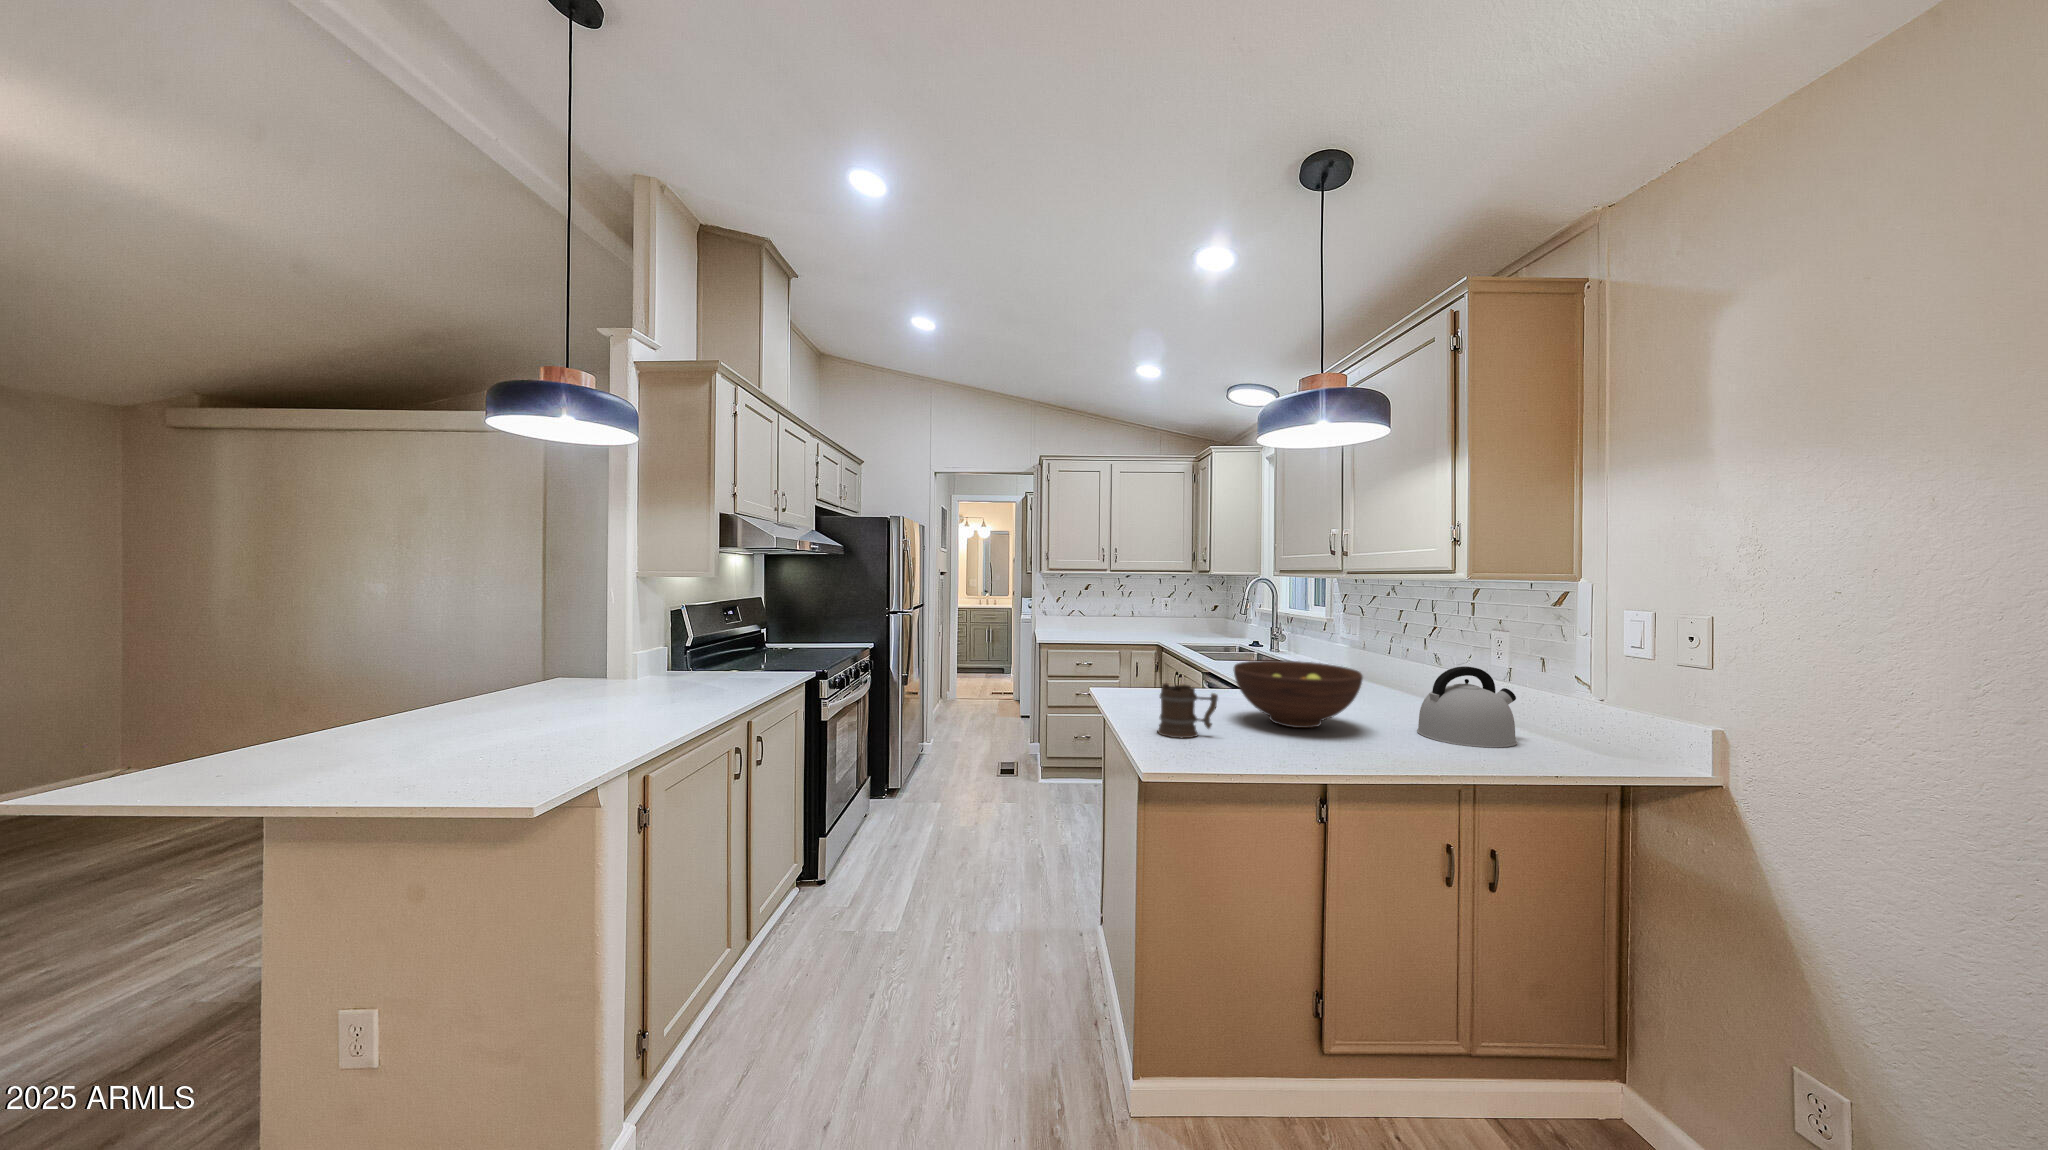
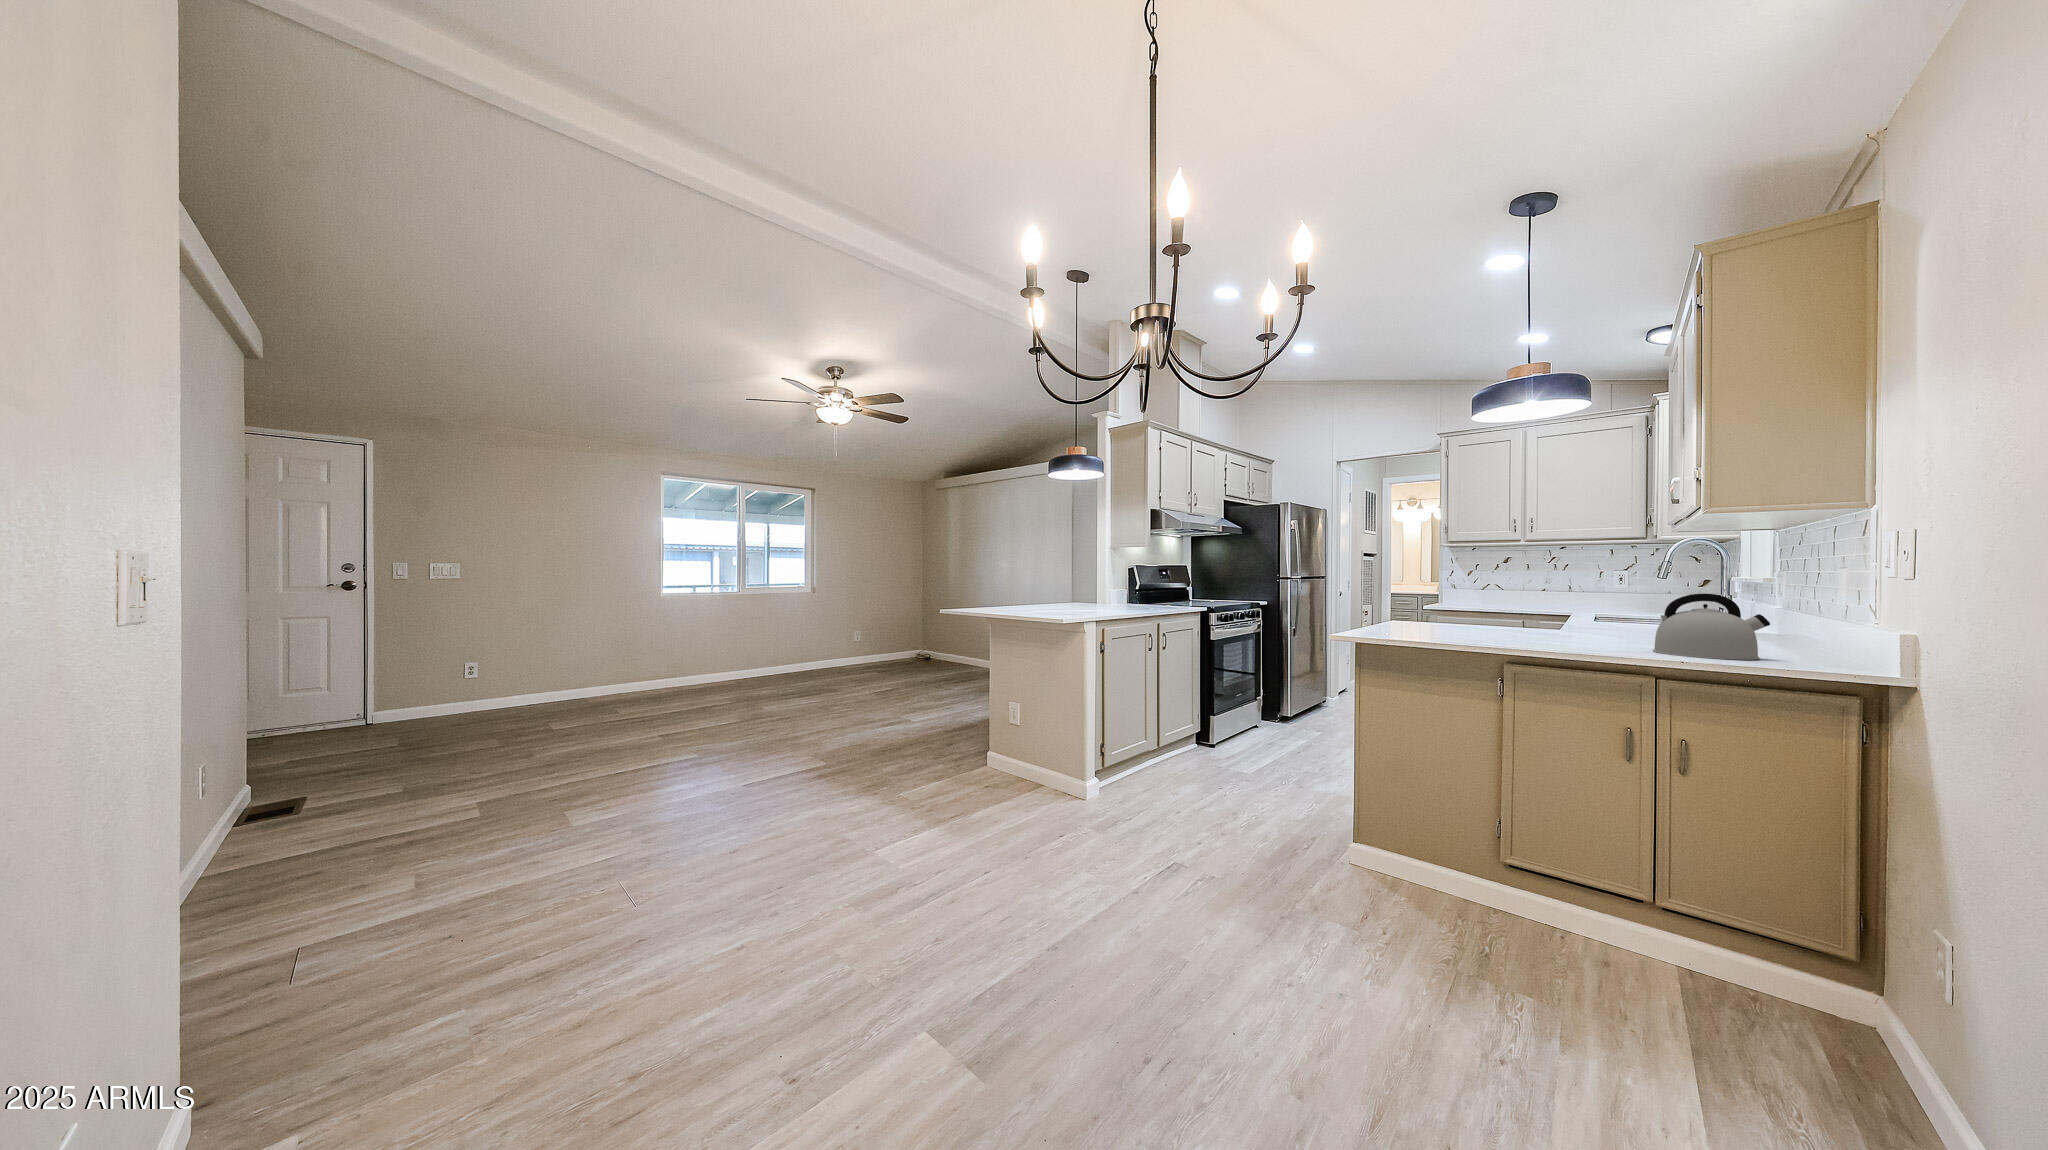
fruit bowl: present [1233,660,1363,728] -> none [1478,594,1598,641]
mug: present [1158,683,1218,738] -> none [1395,600,1439,635]

